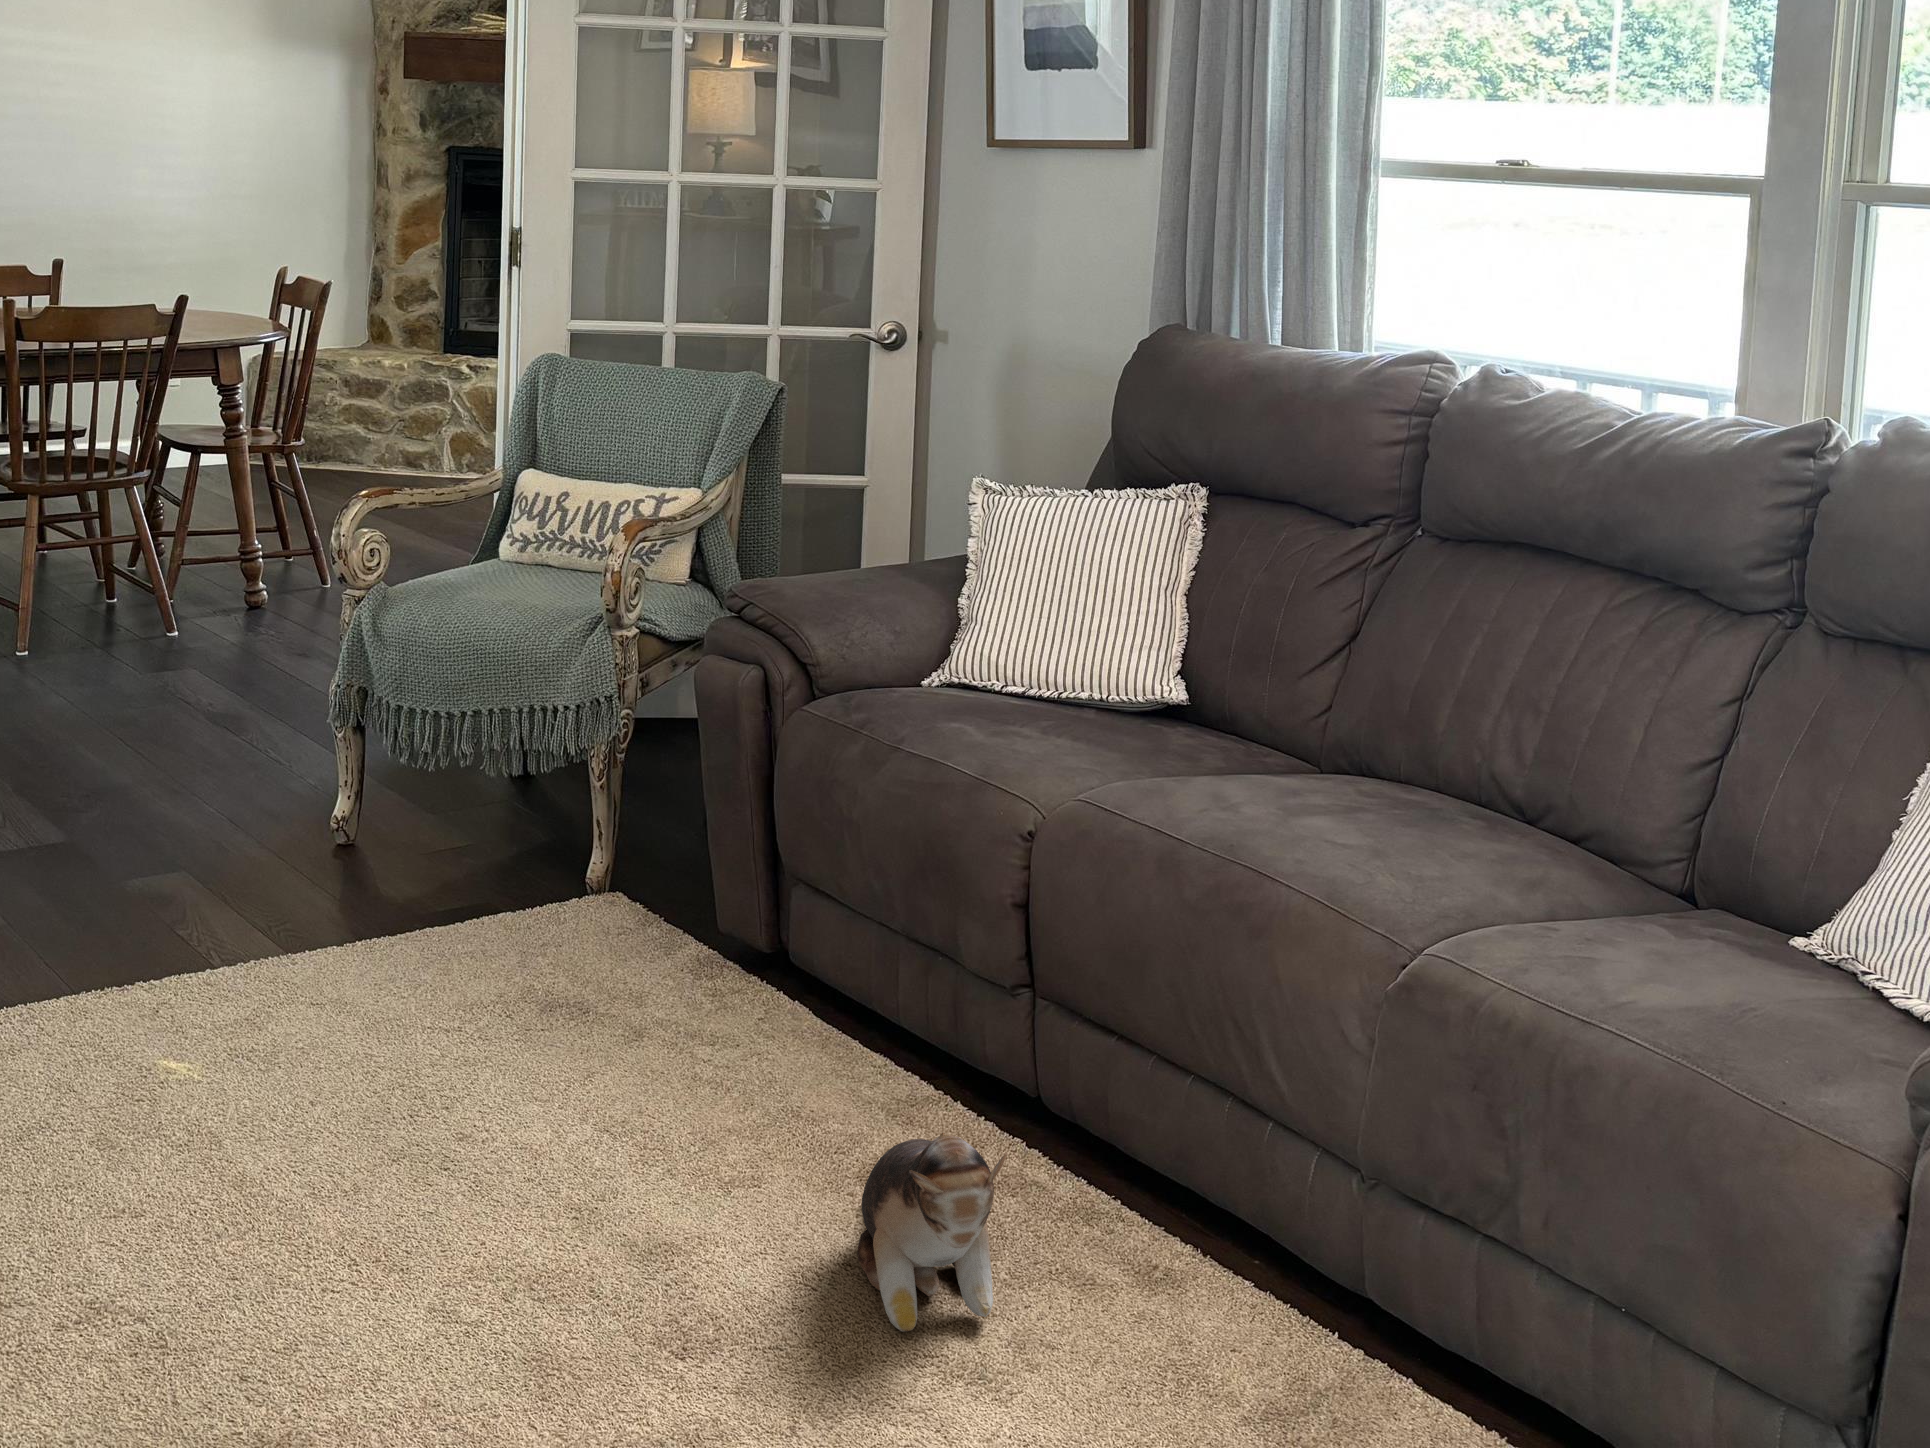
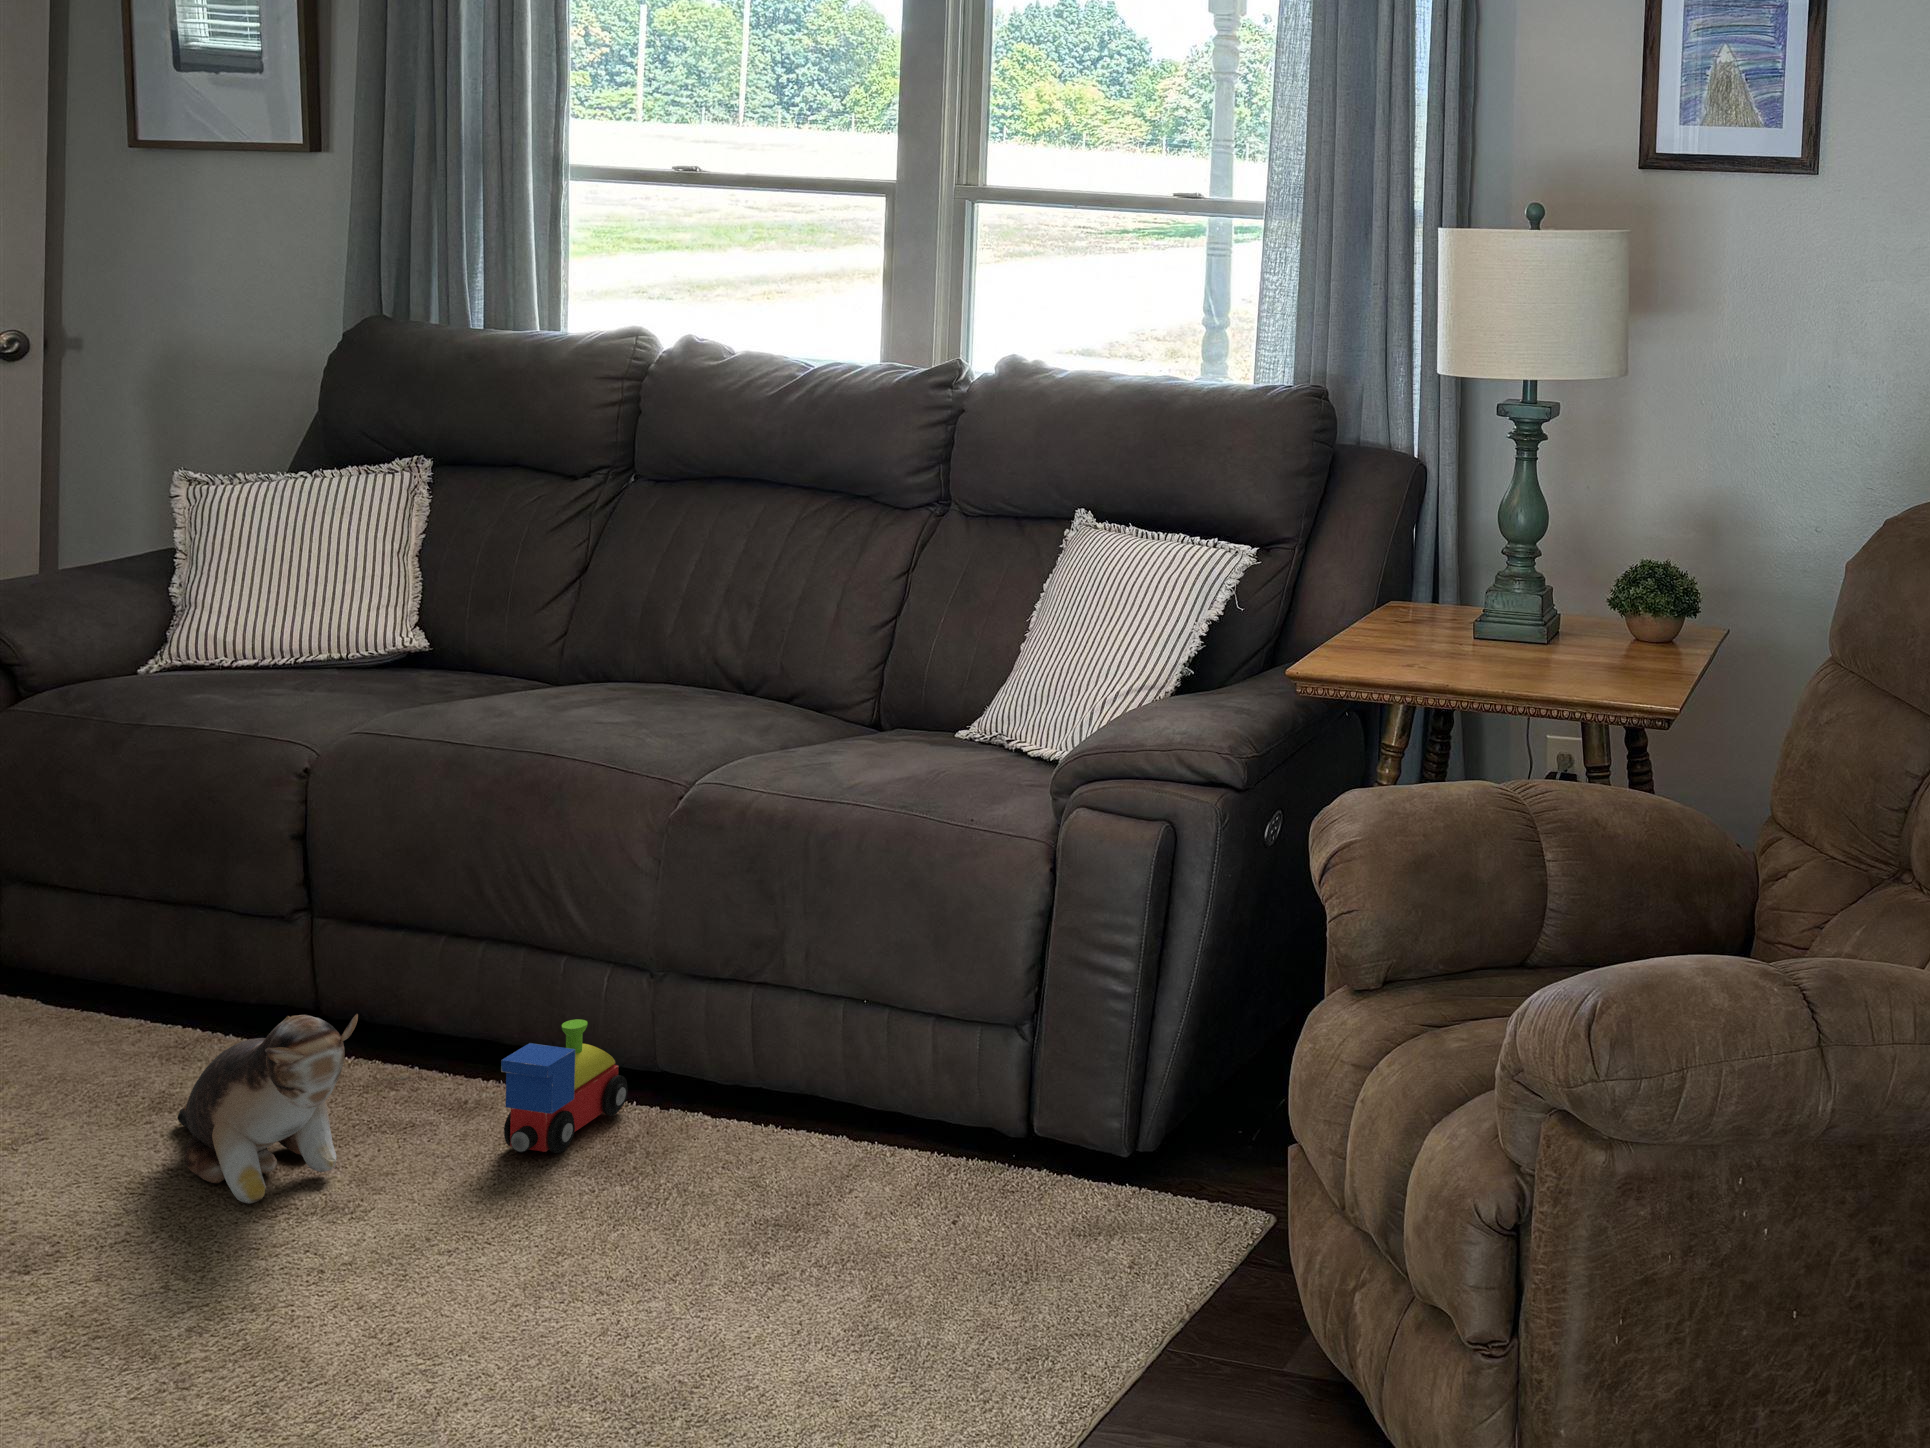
toy train: none [1165,1215,1319,1381] -> present [501,1019,628,1153]

